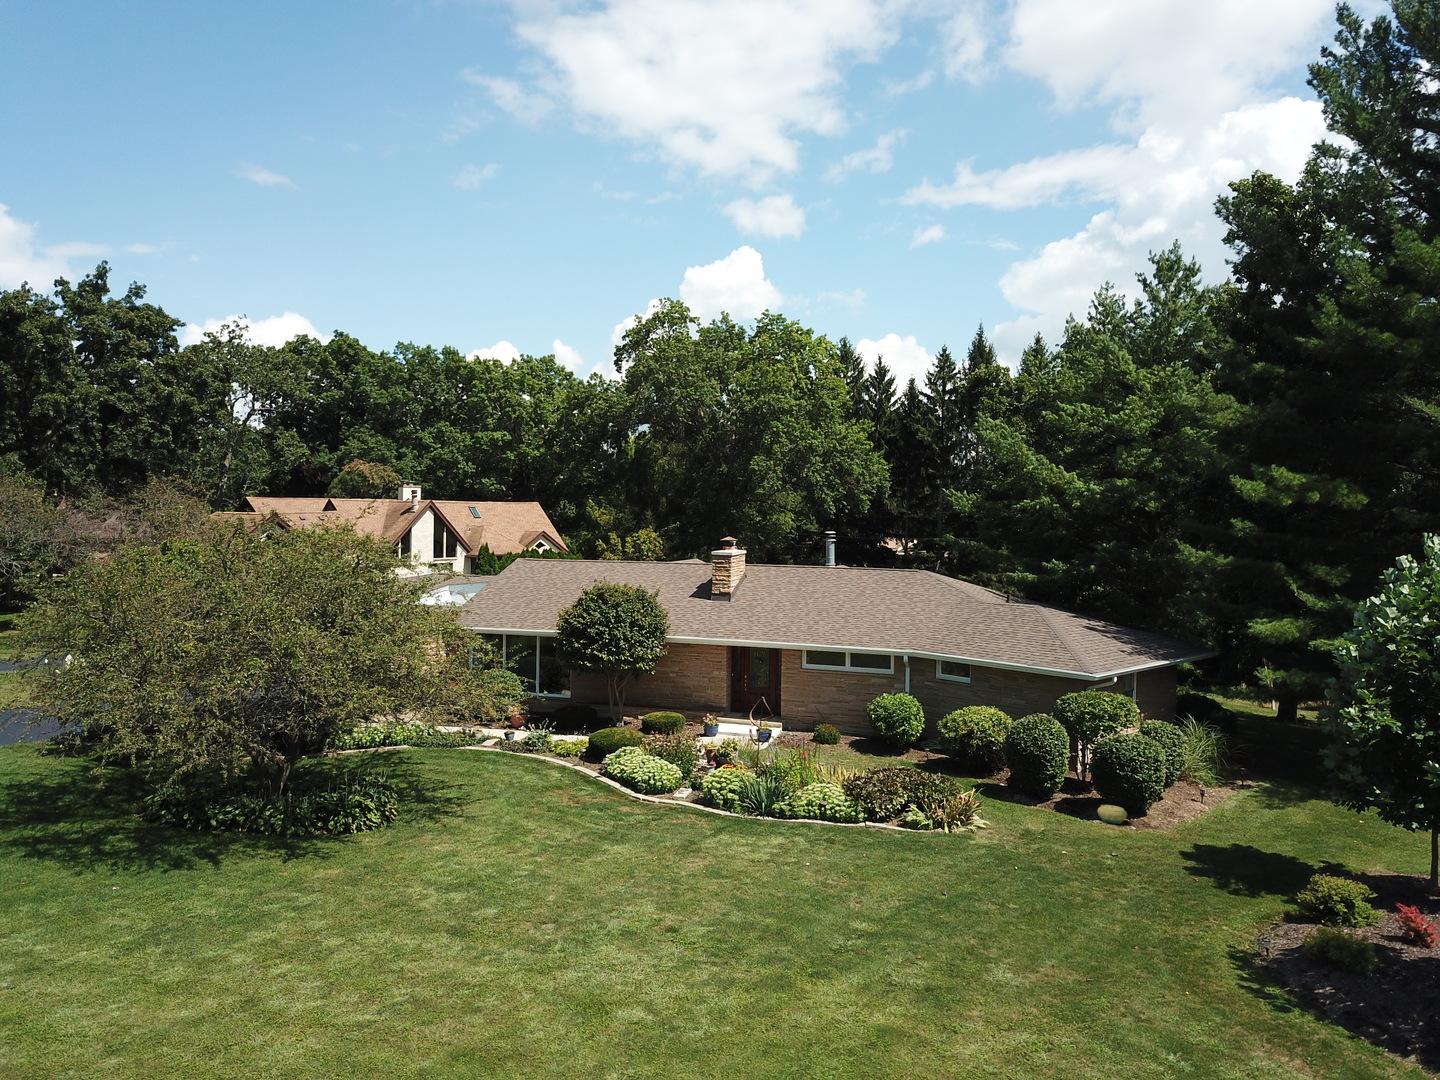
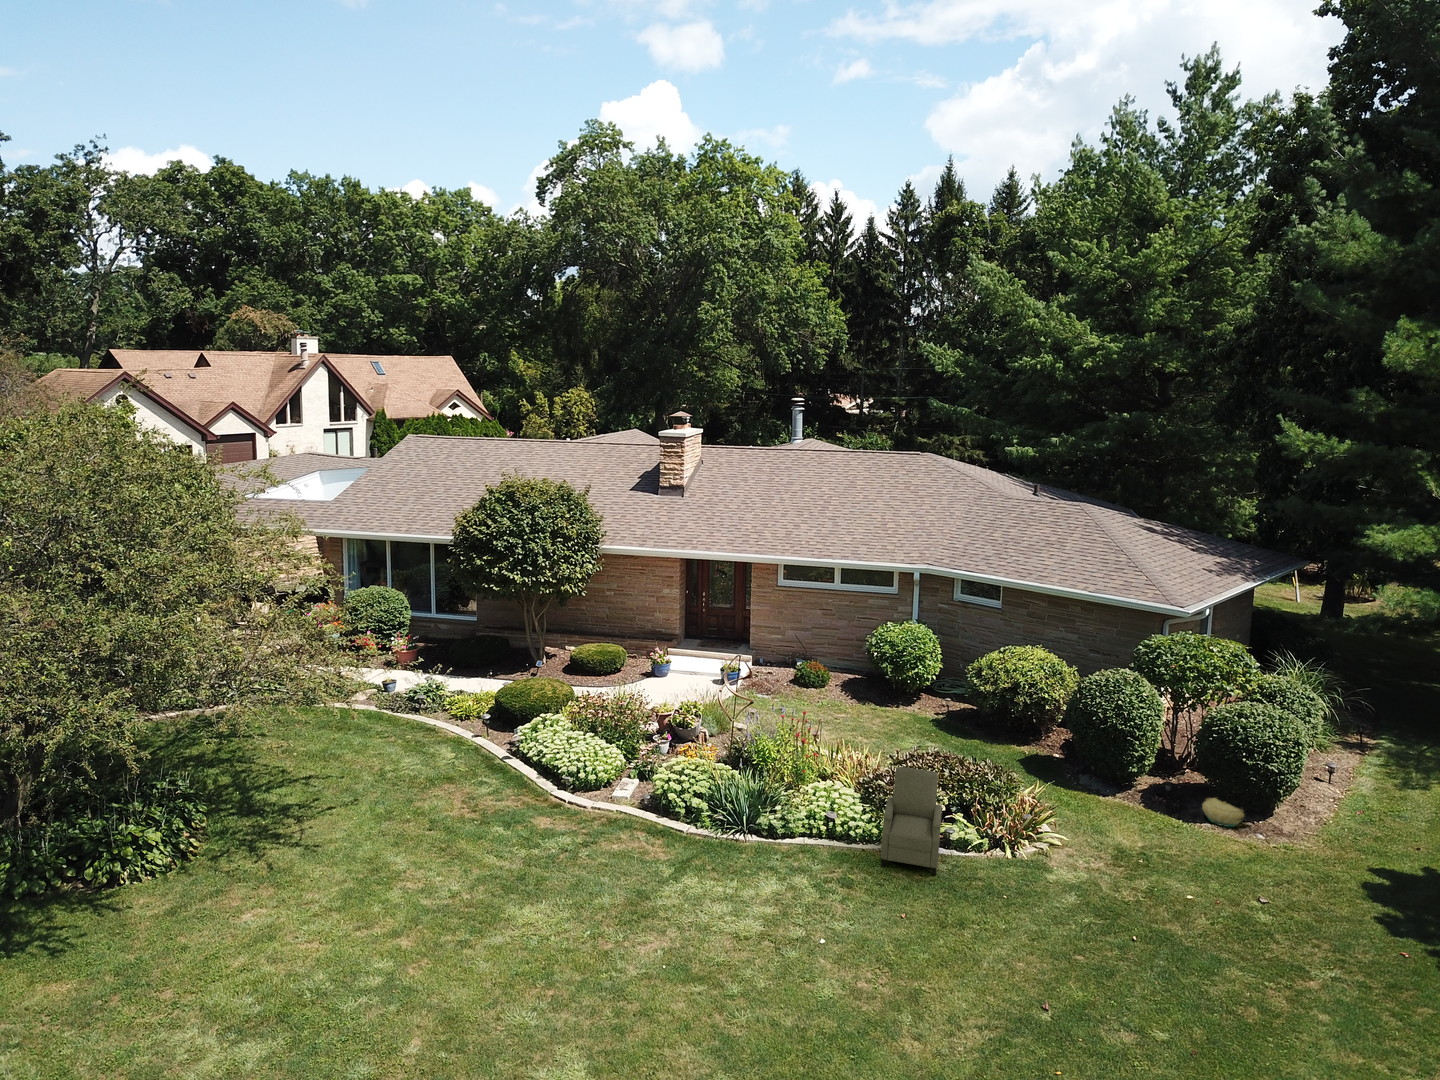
chair: none [854,767,898,836] -> present [881,767,942,875]

